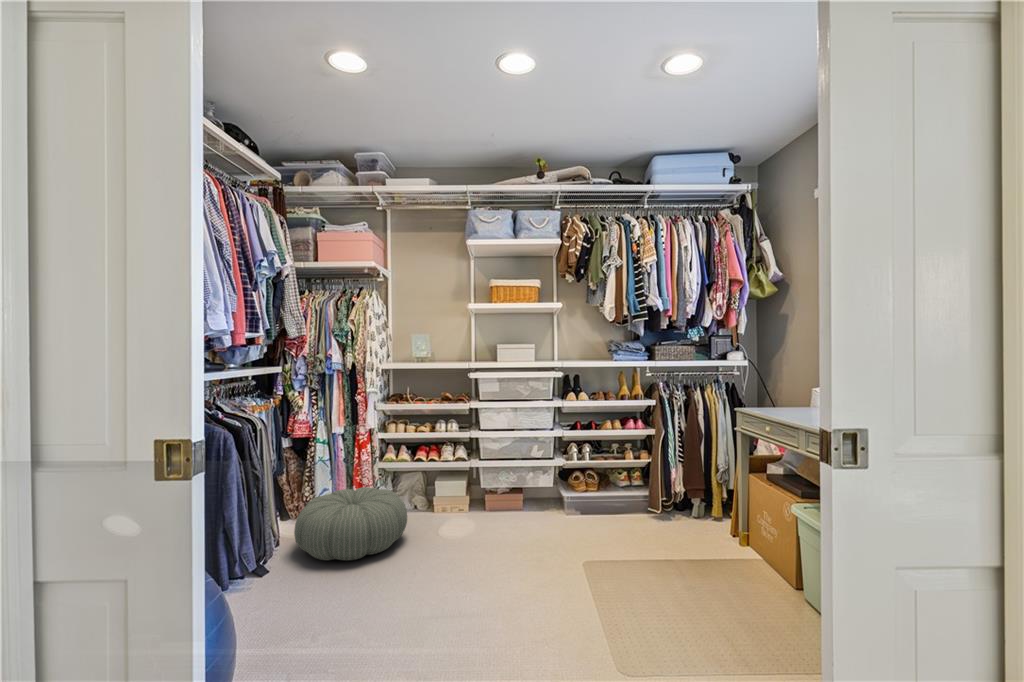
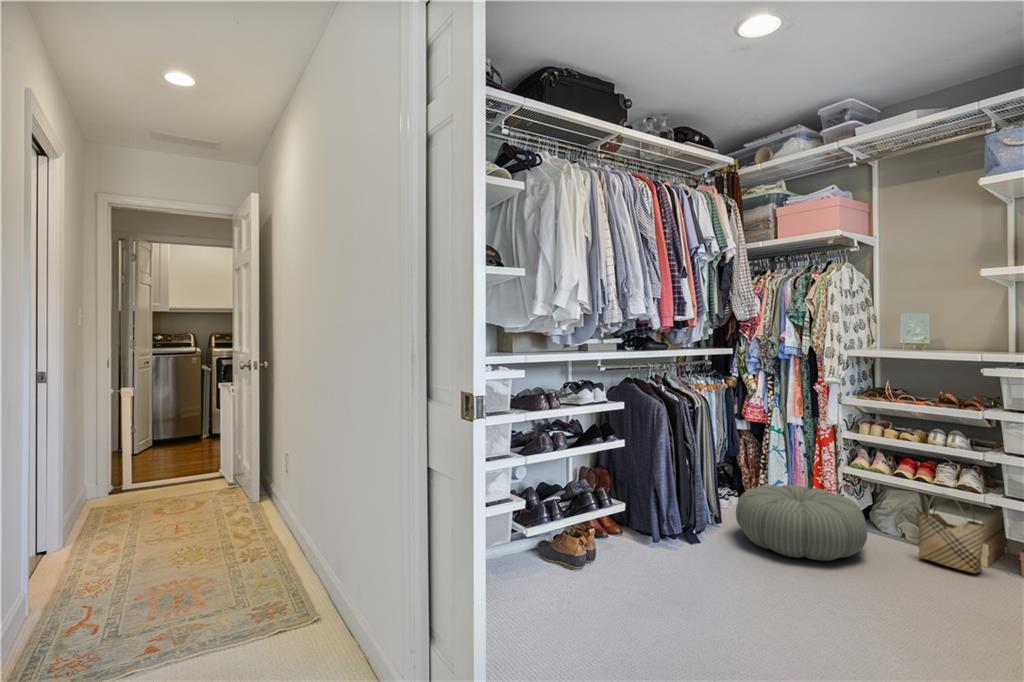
woven basket: none [433,464,473,521] -> present [917,493,986,573]

